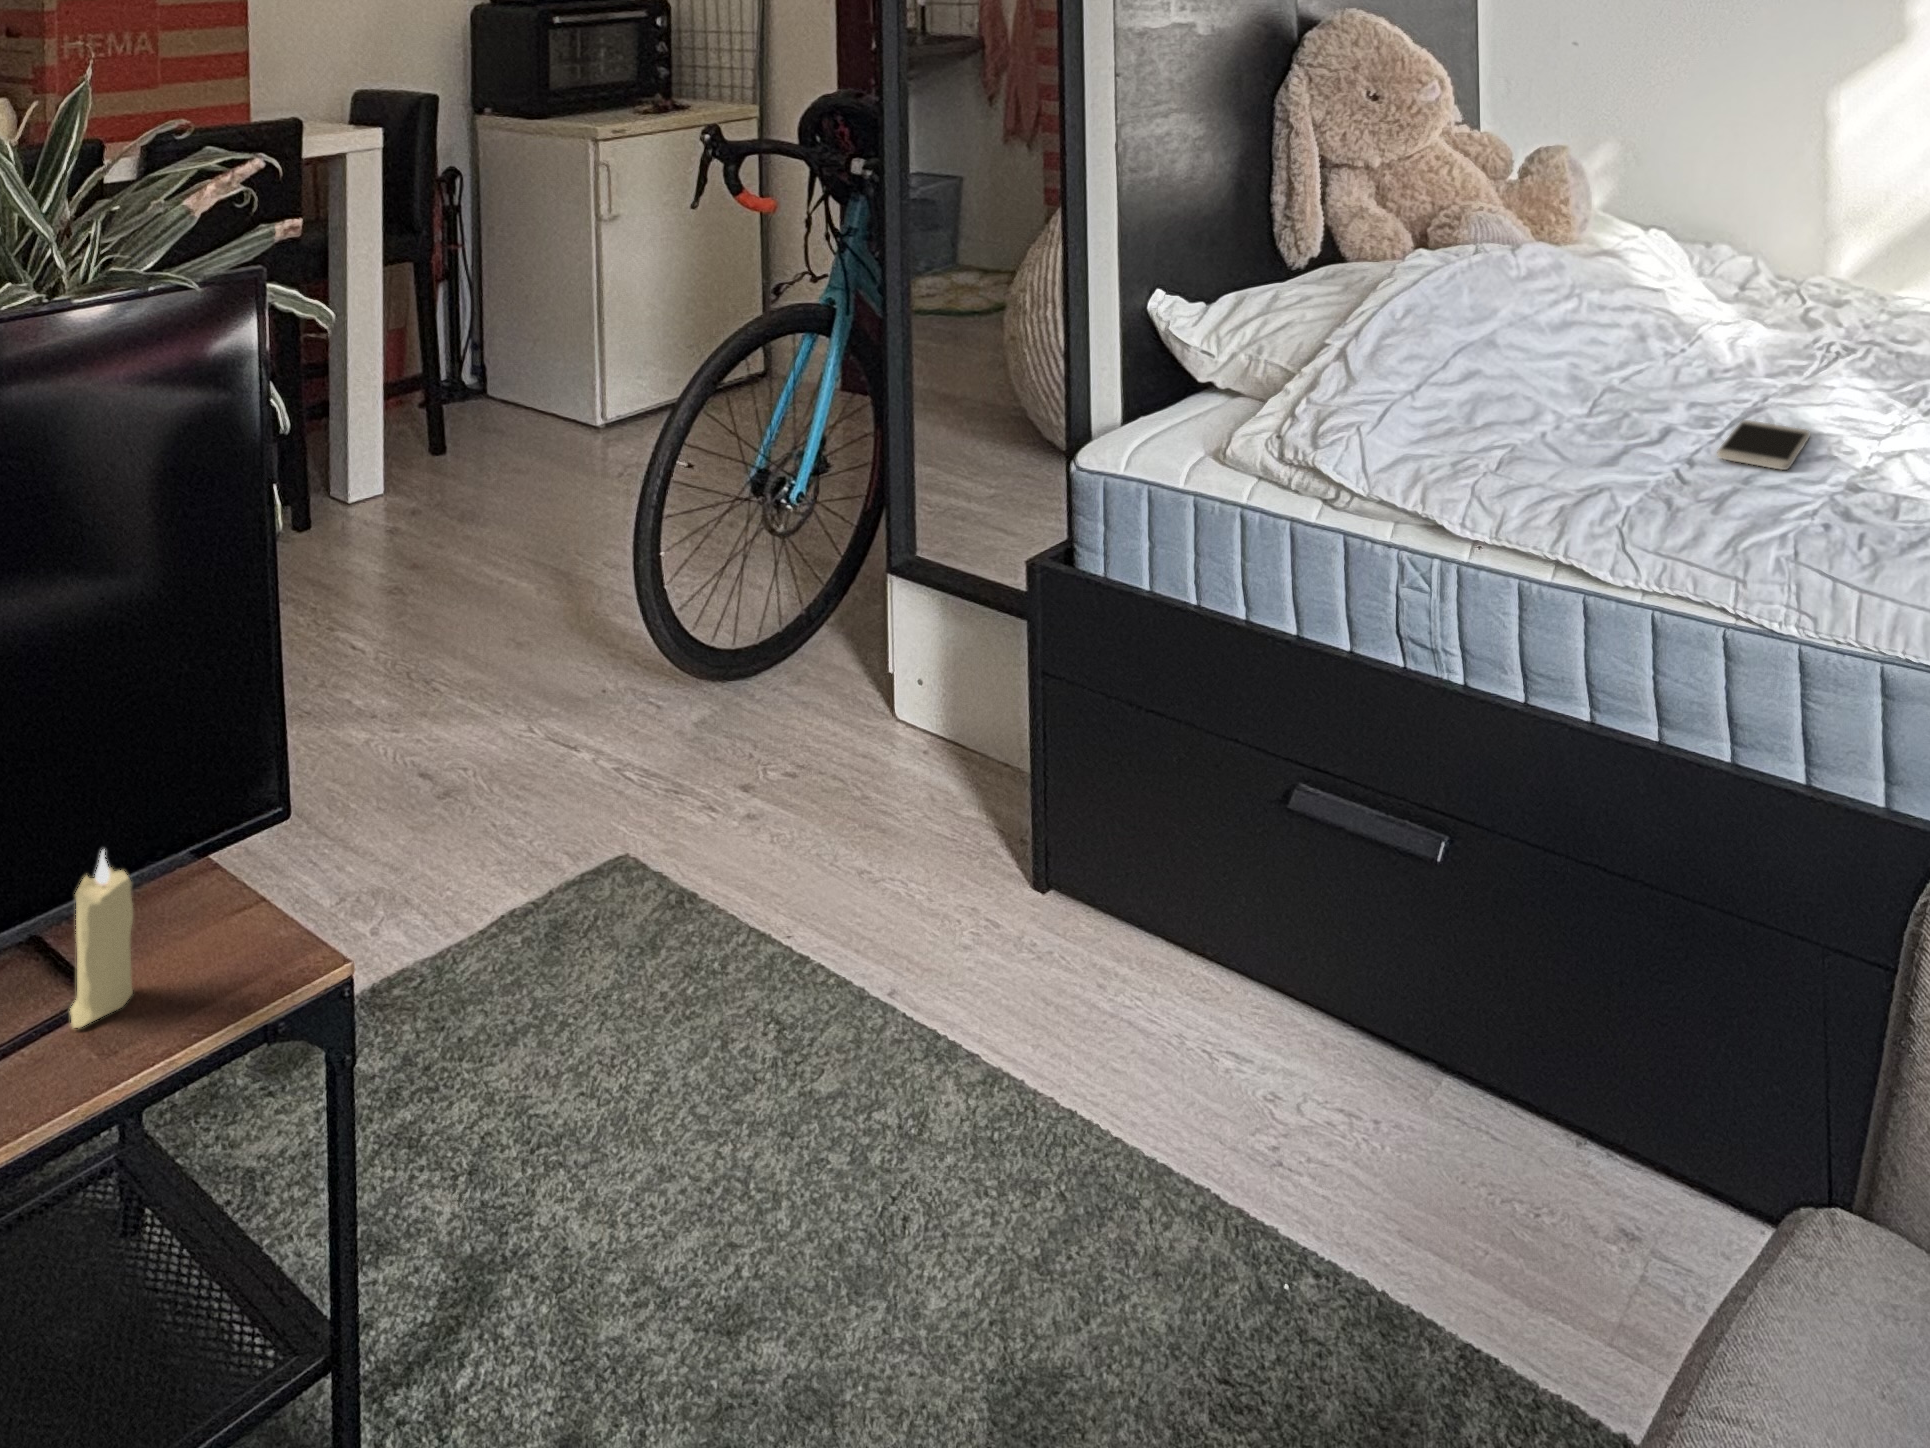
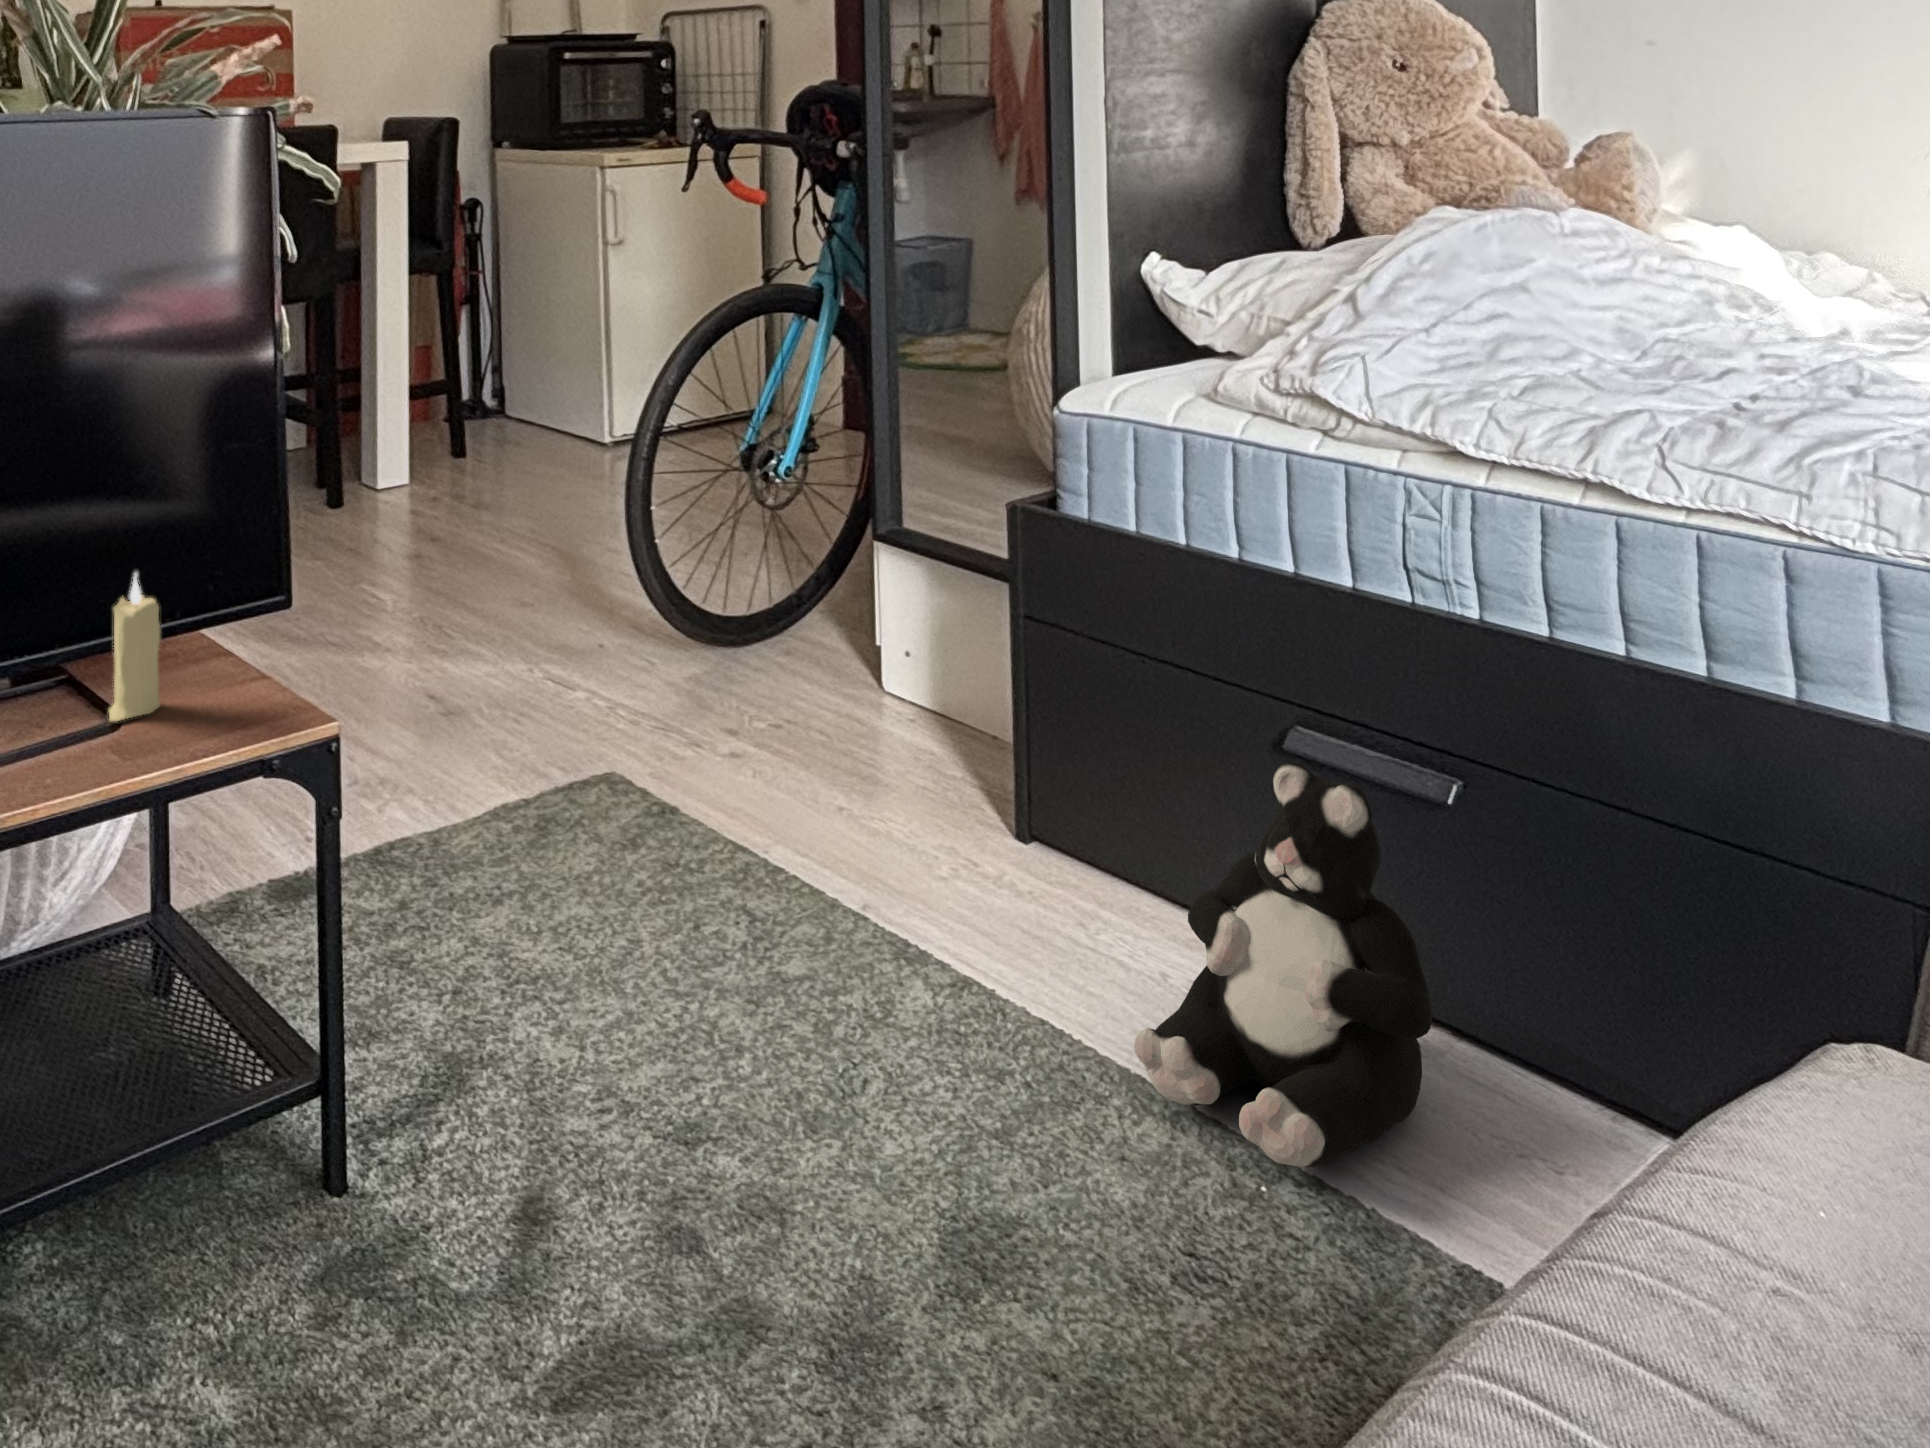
smartphone: present [1717,420,1810,470] -> none [1786,371,1909,407]
plush toy: none [1162,839,1430,1259] -> present [1134,762,1433,1167]

